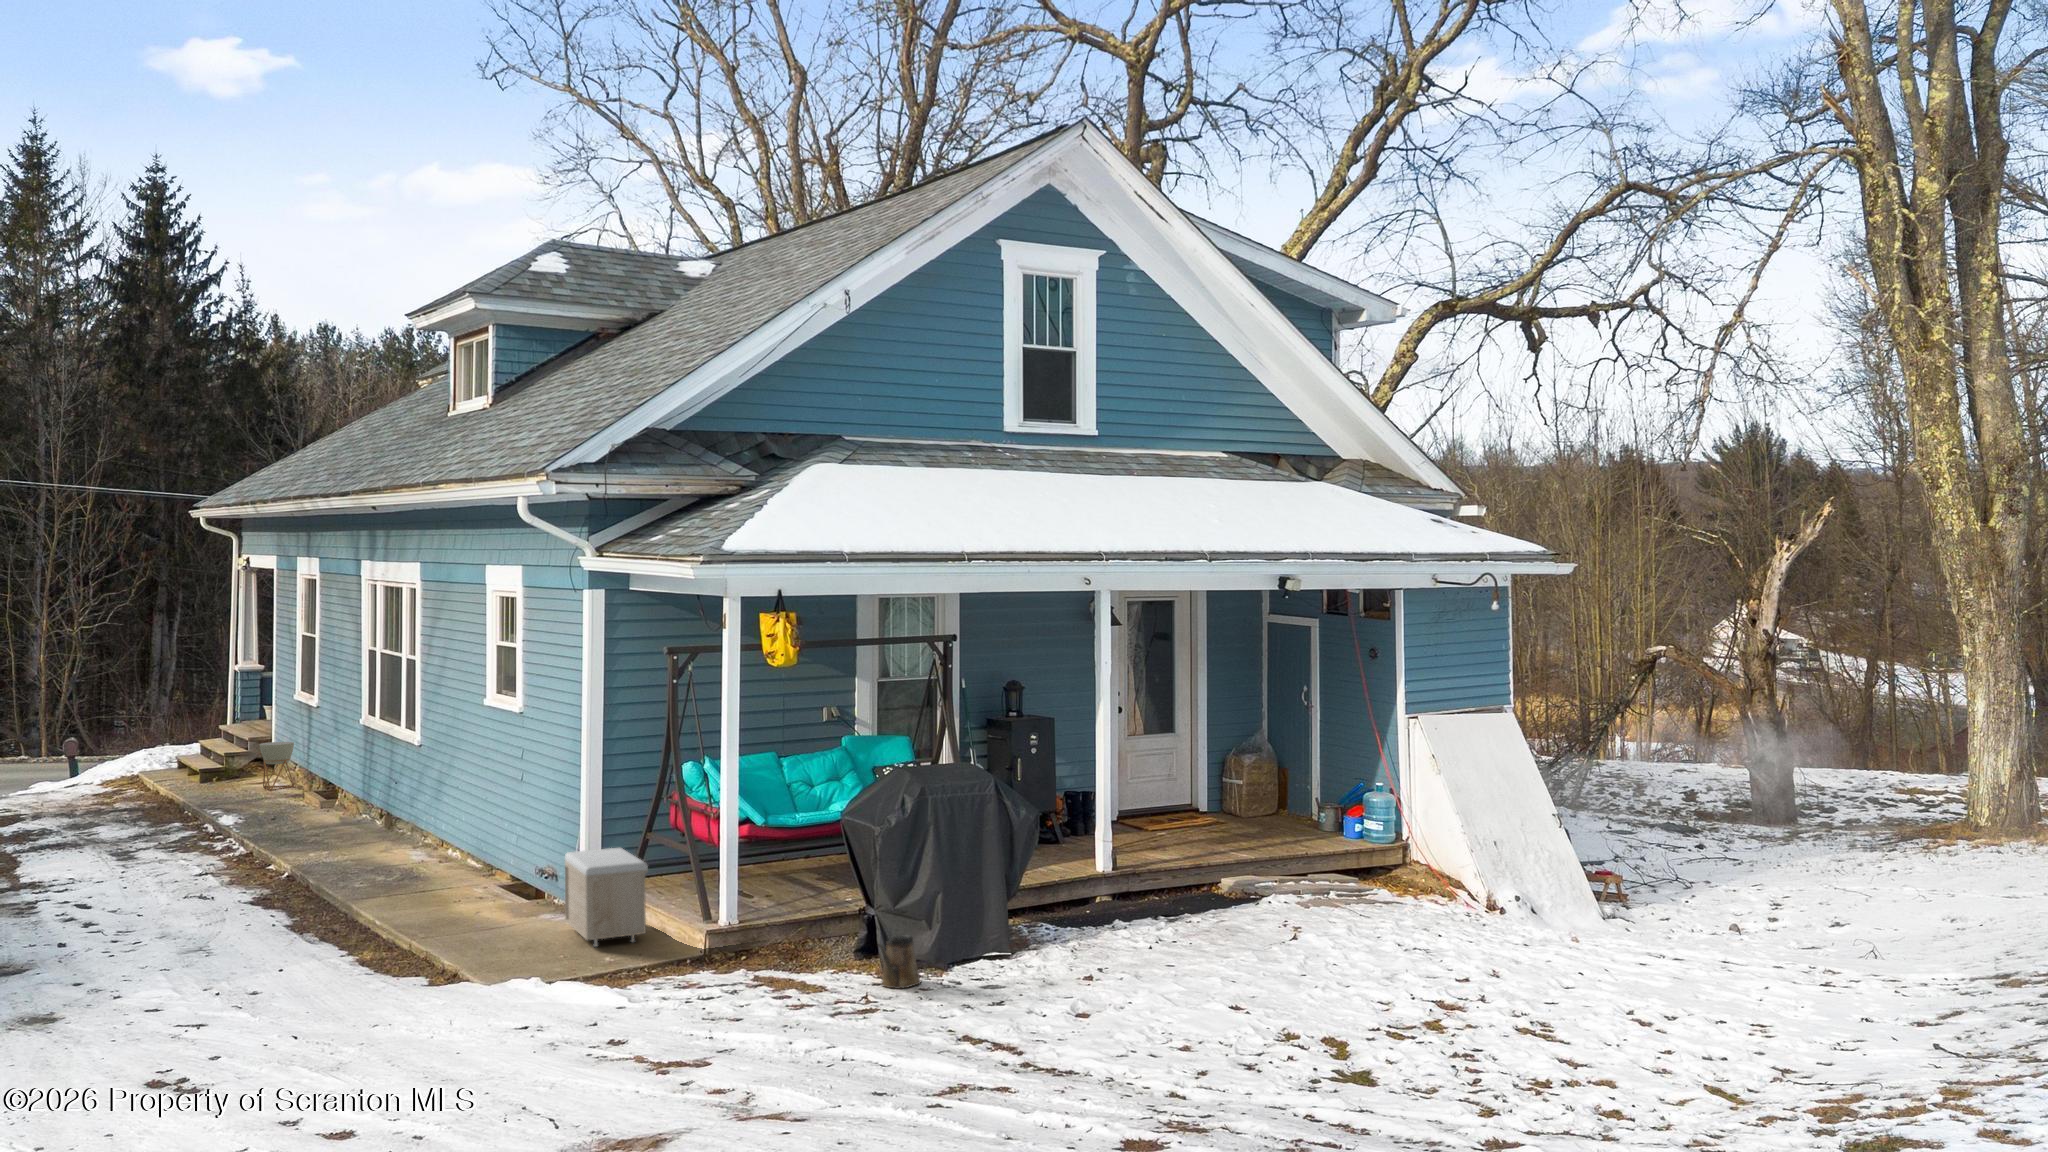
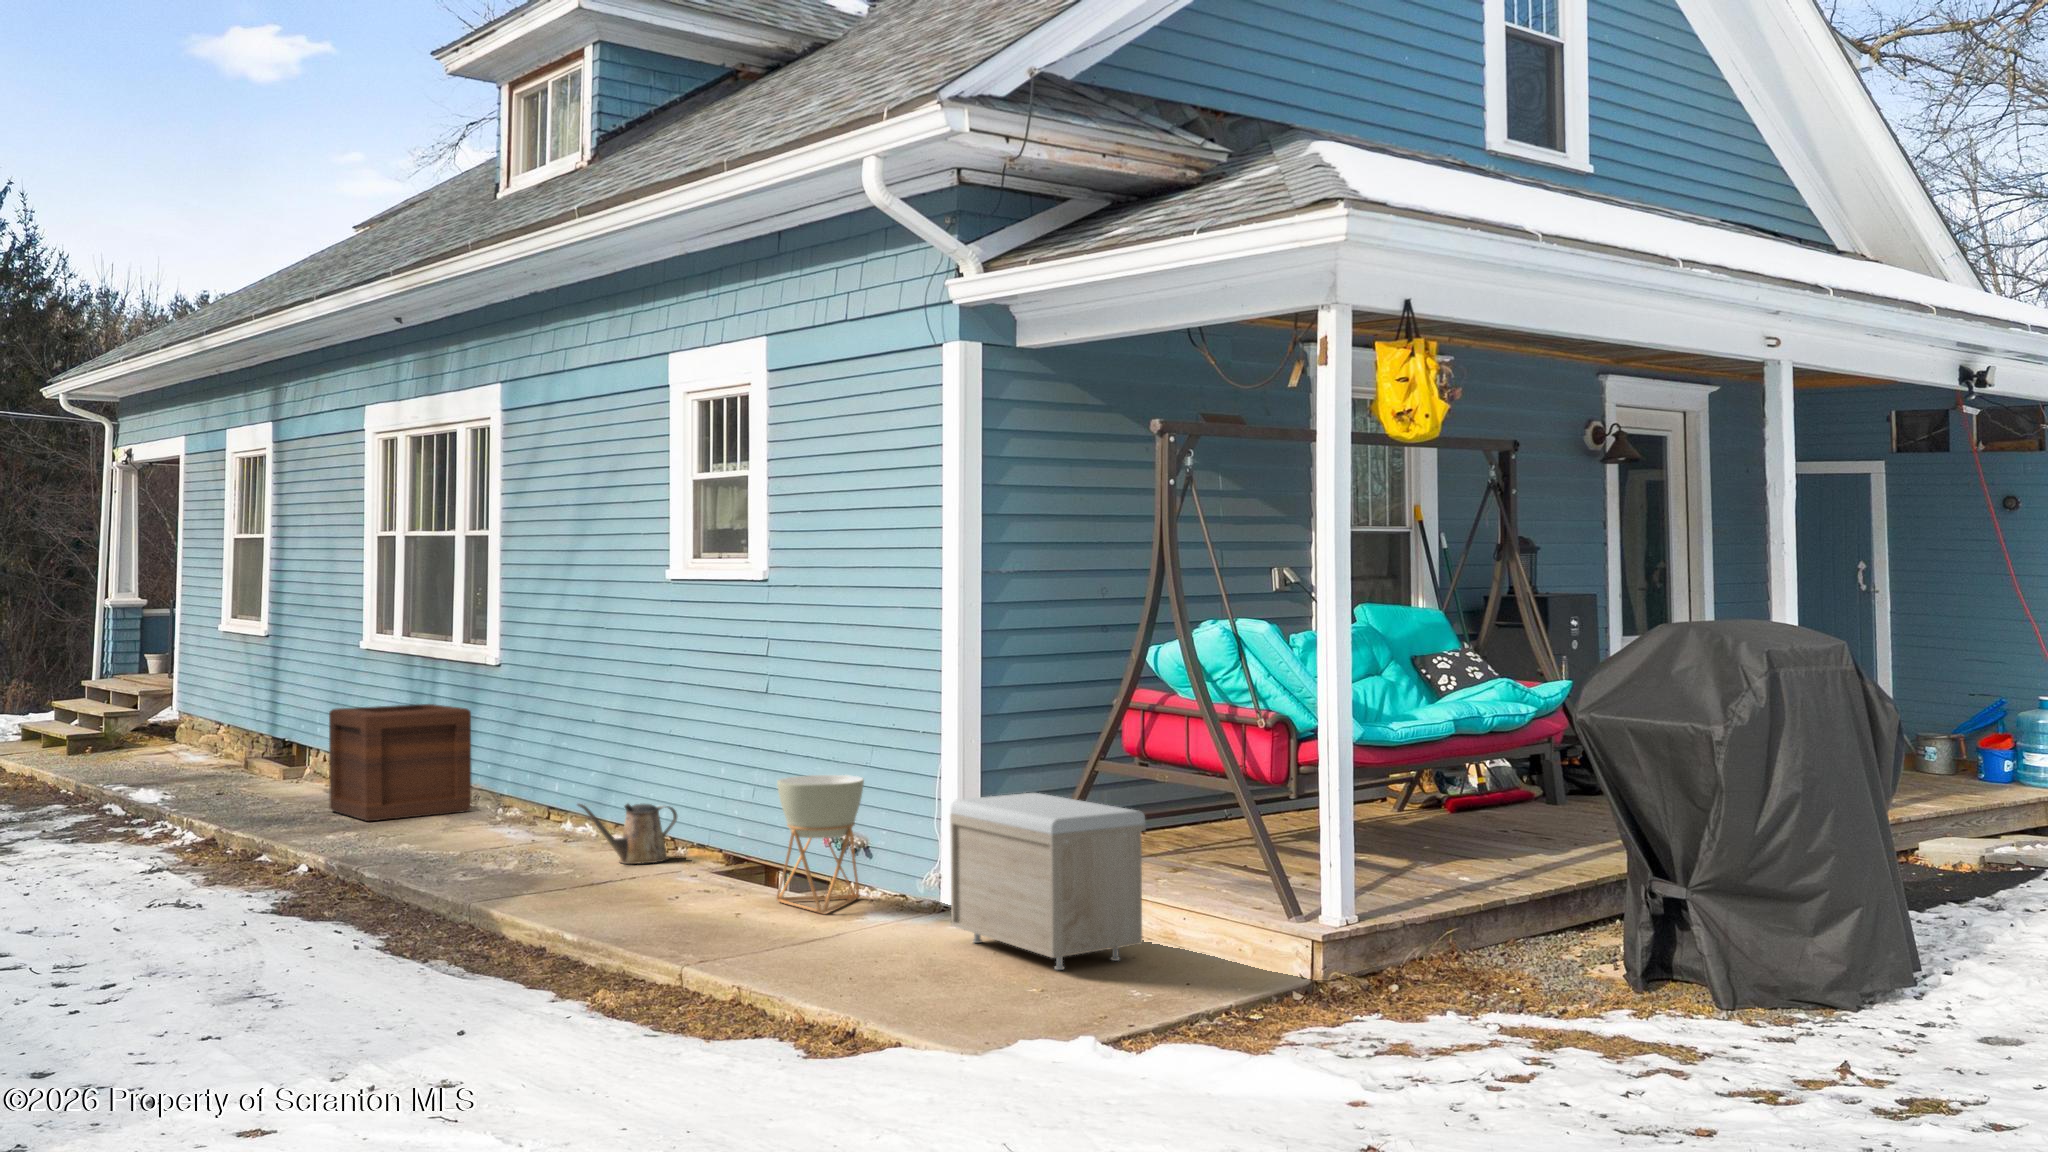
planter: present [260,742,294,791] -> present [776,775,864,913]
wooden crate: none [323,764,409,842] -> present [329,704,472,821]
watering can: present [878,935,921,989] -> present [577,804,677,864]

